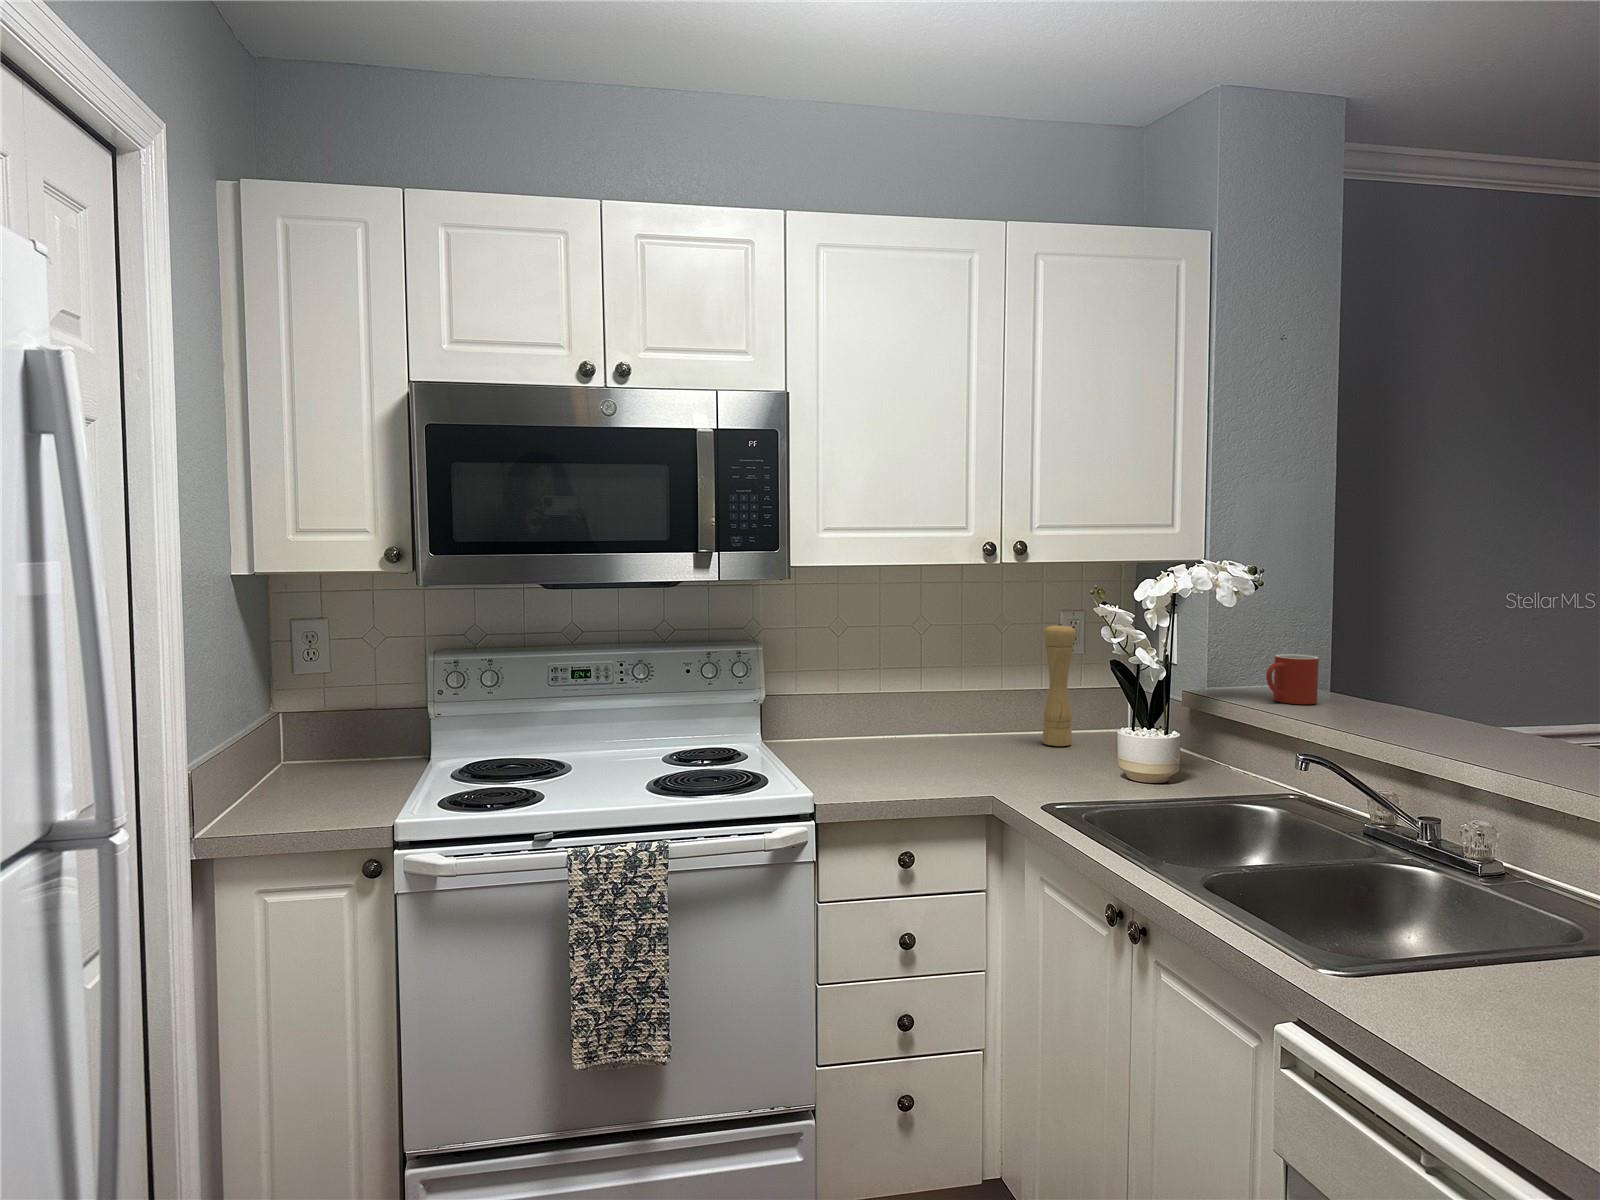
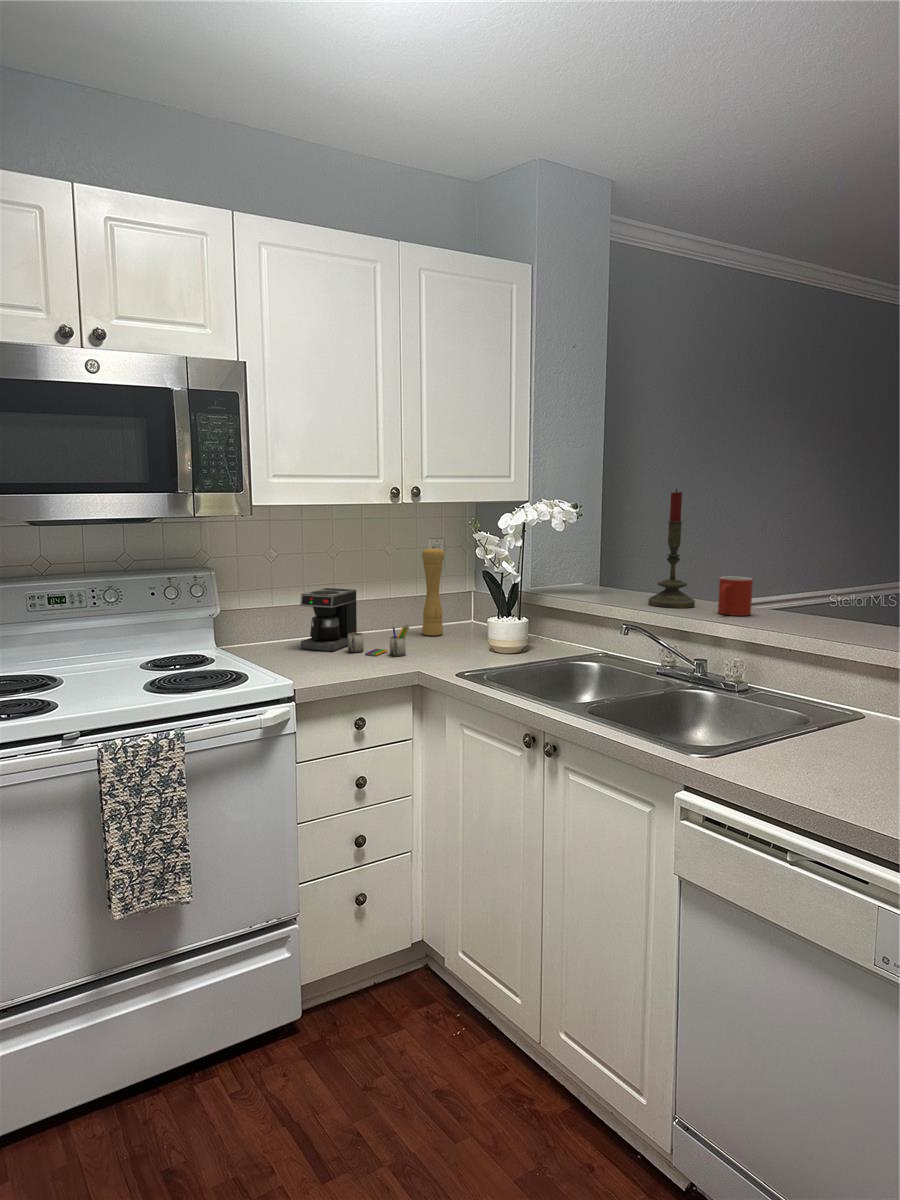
candle: none [1372,547,1453,733] -> present [648,489,695,608]
mug: present [1266,654,1319,704] -> present [718,577,753,616]
coffee maker: none [867,673,1002,772] -> present [300,588,409,656]

